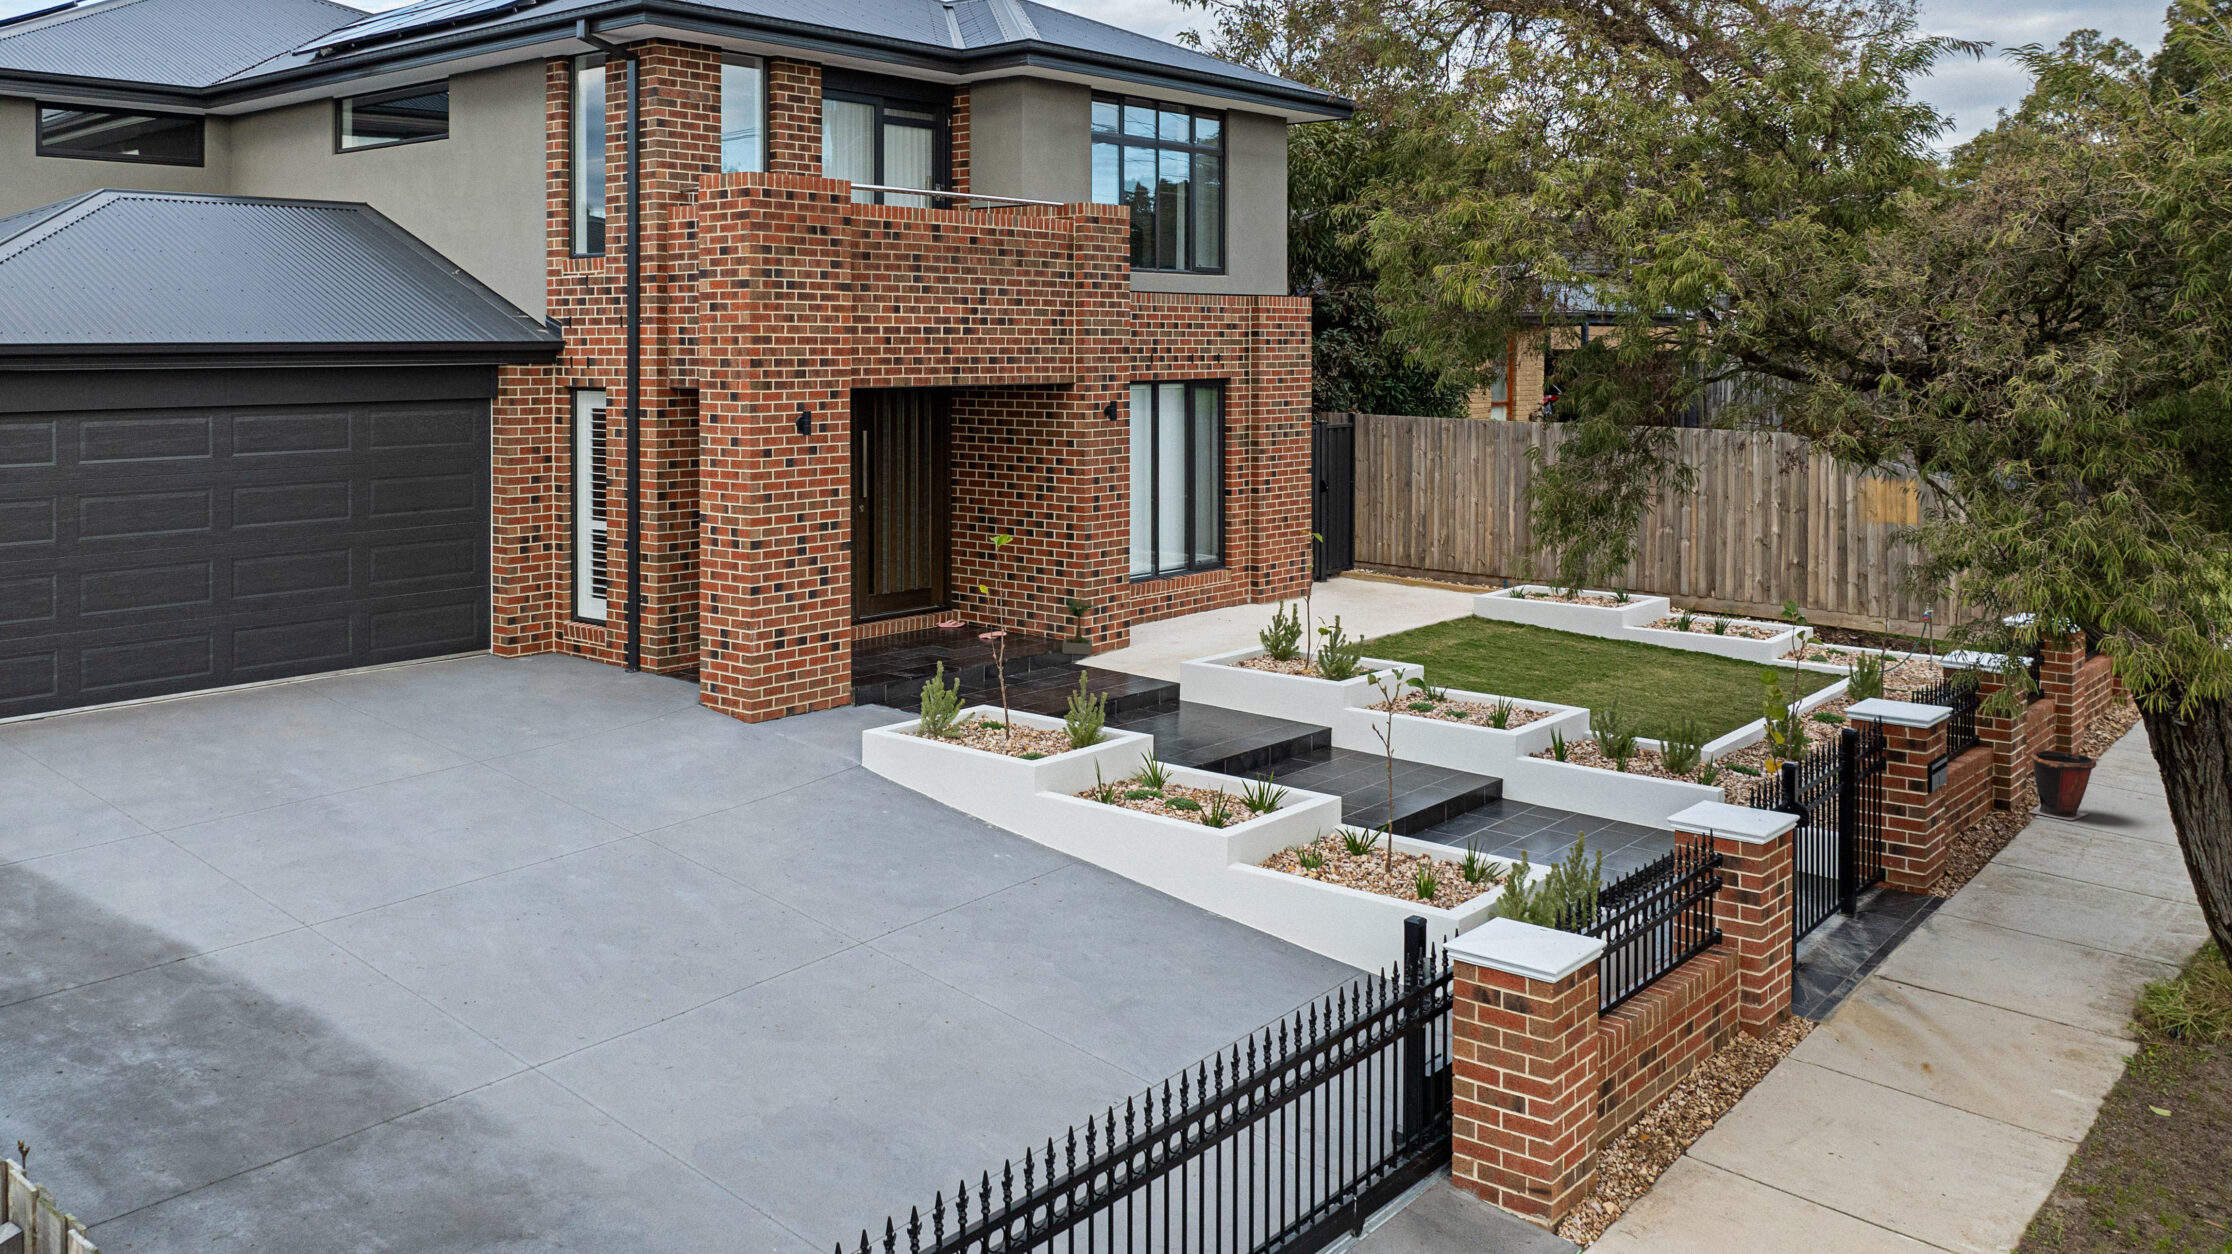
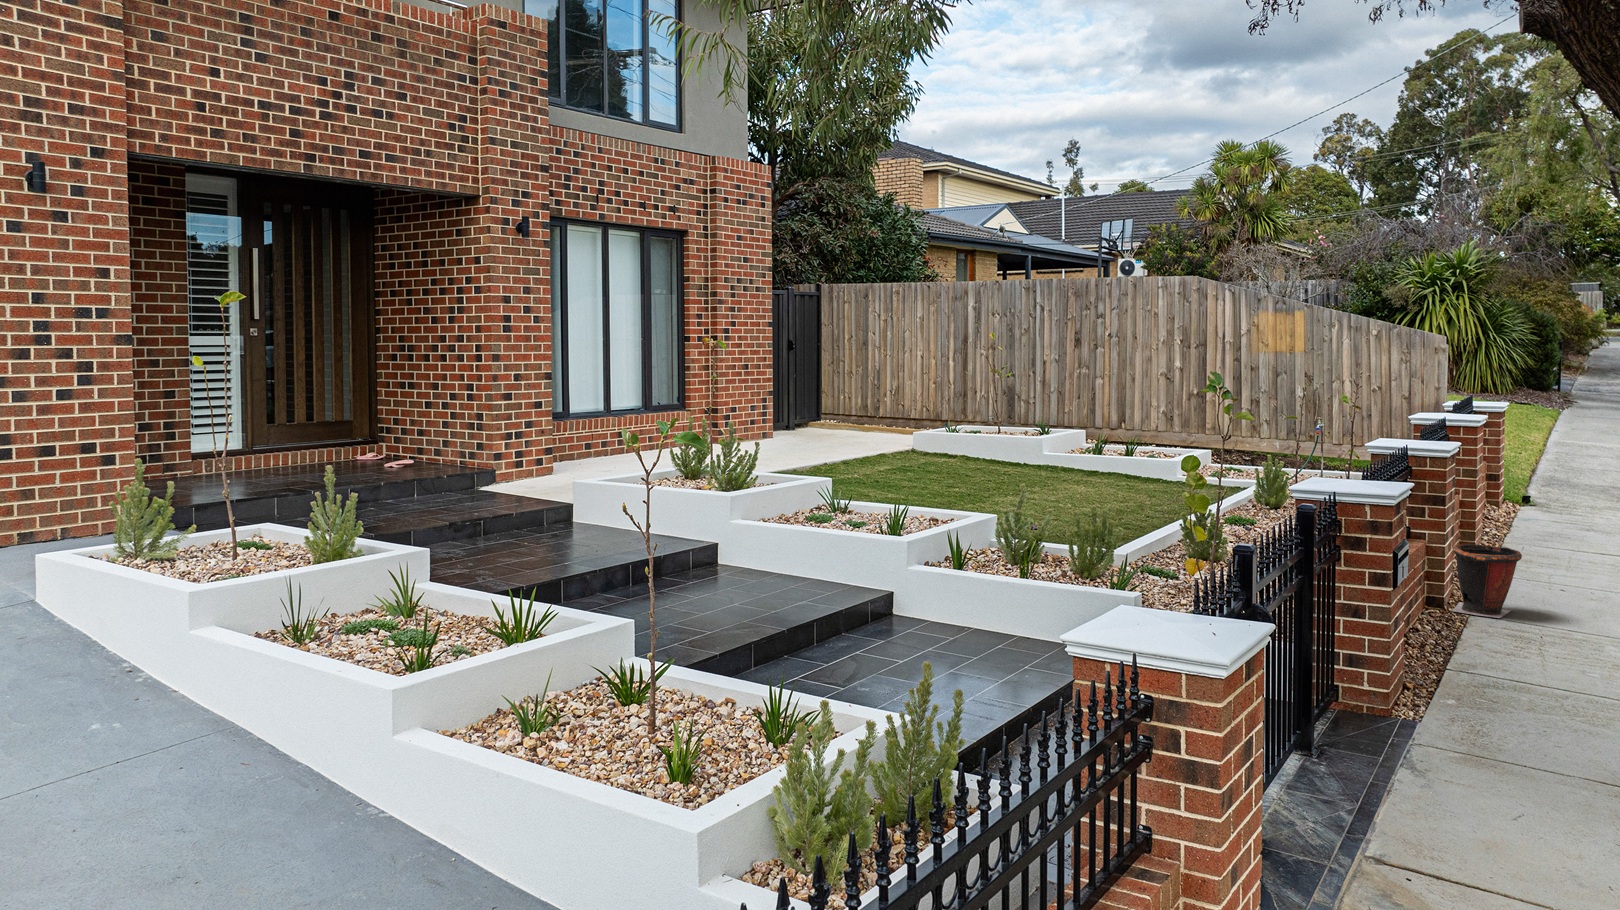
potted plant: present [1062,598,1098,655] -> none [466,422,511,481]

